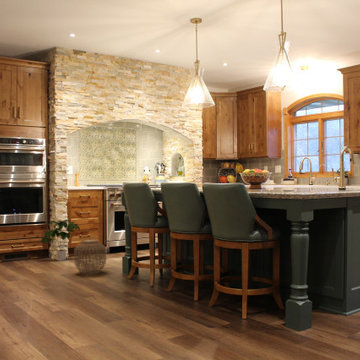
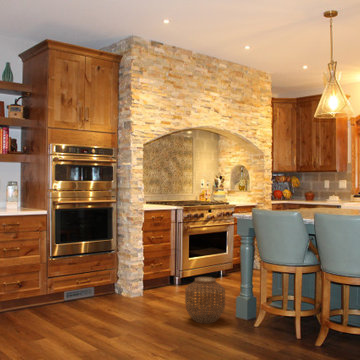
potted plant: present [41,220,80,261] -> none [117,248,161,299]

